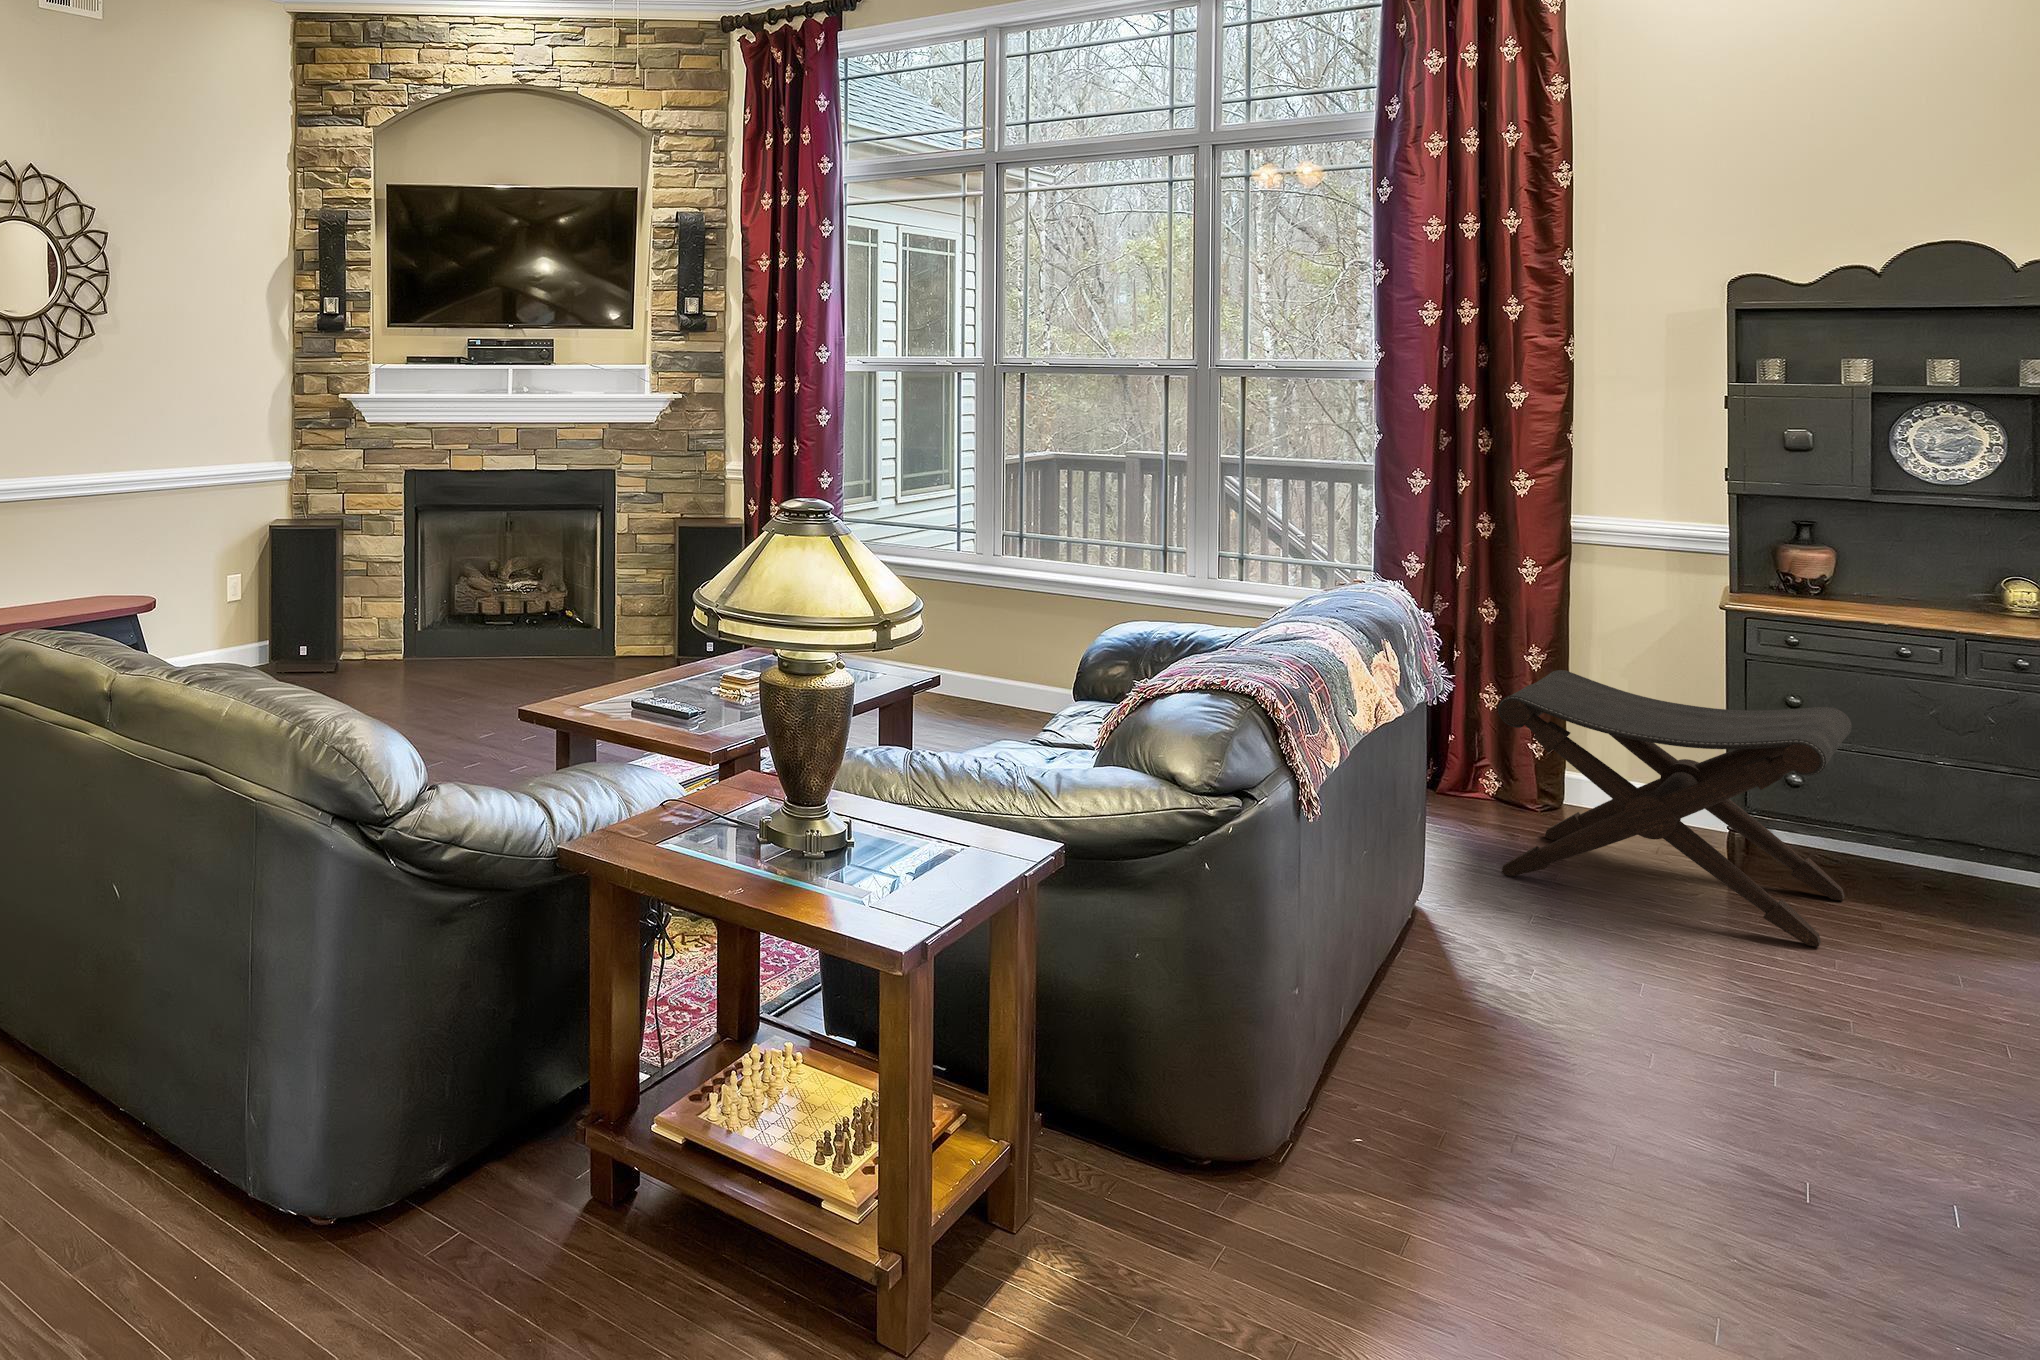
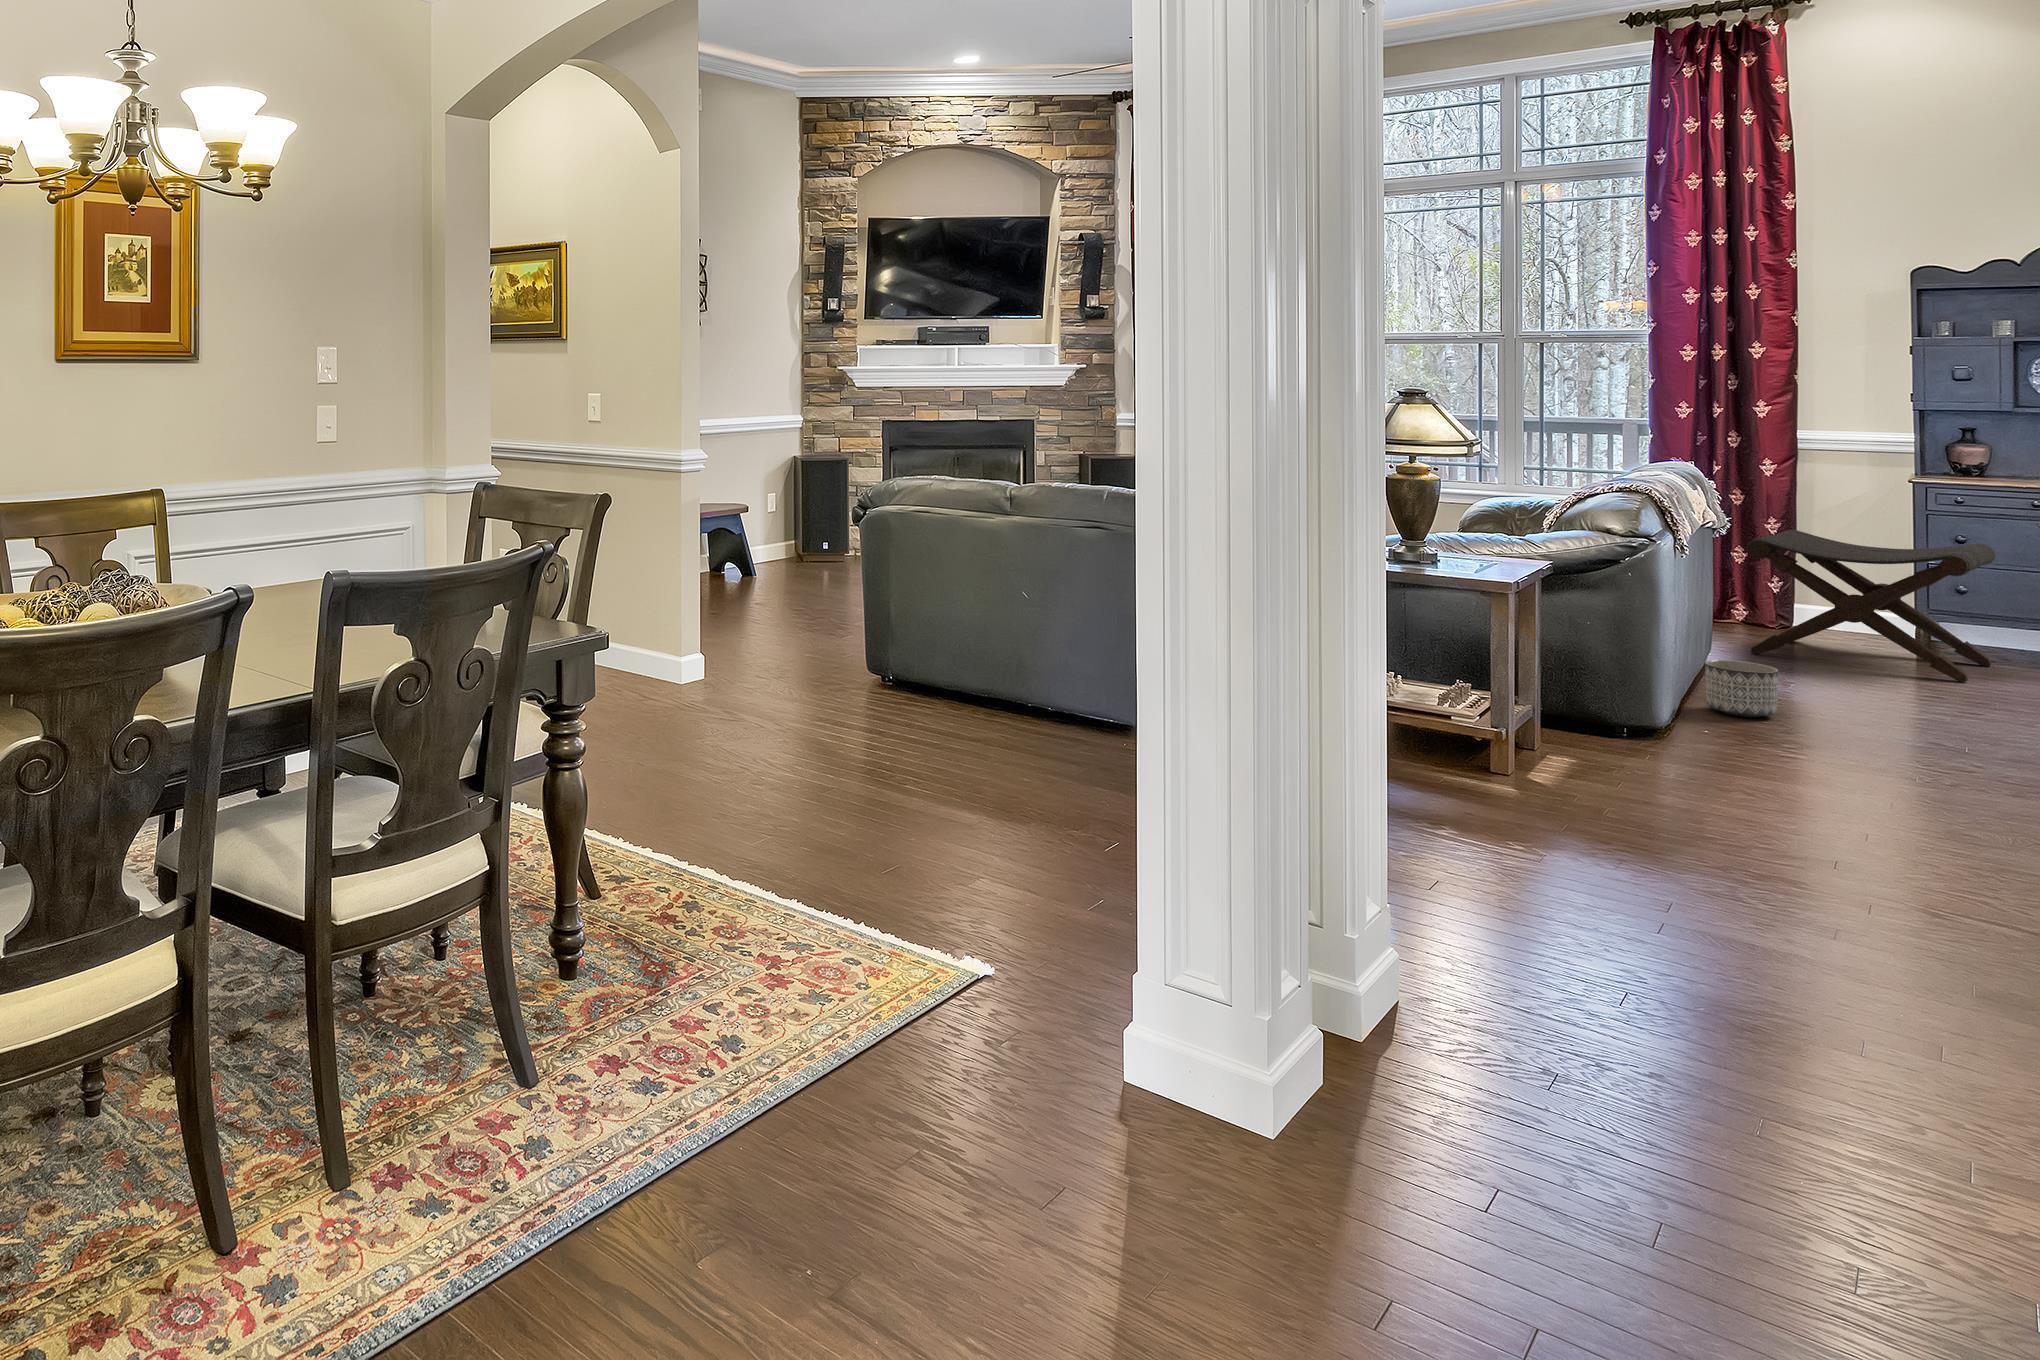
planter: none [1423,956,1541,1076] -> present [1705,660,1778,717]

